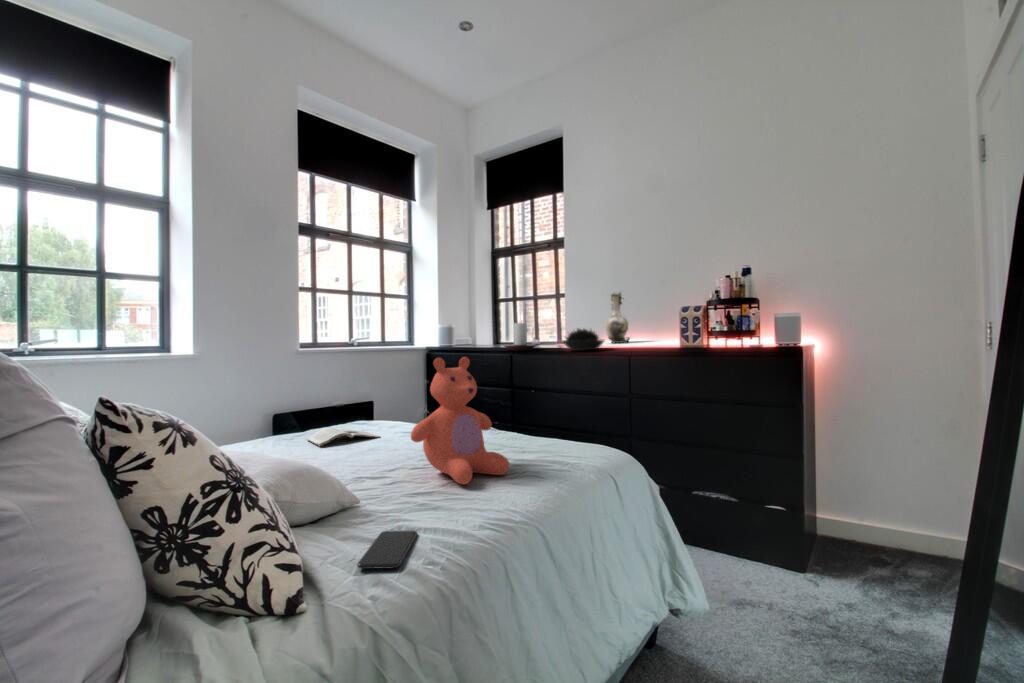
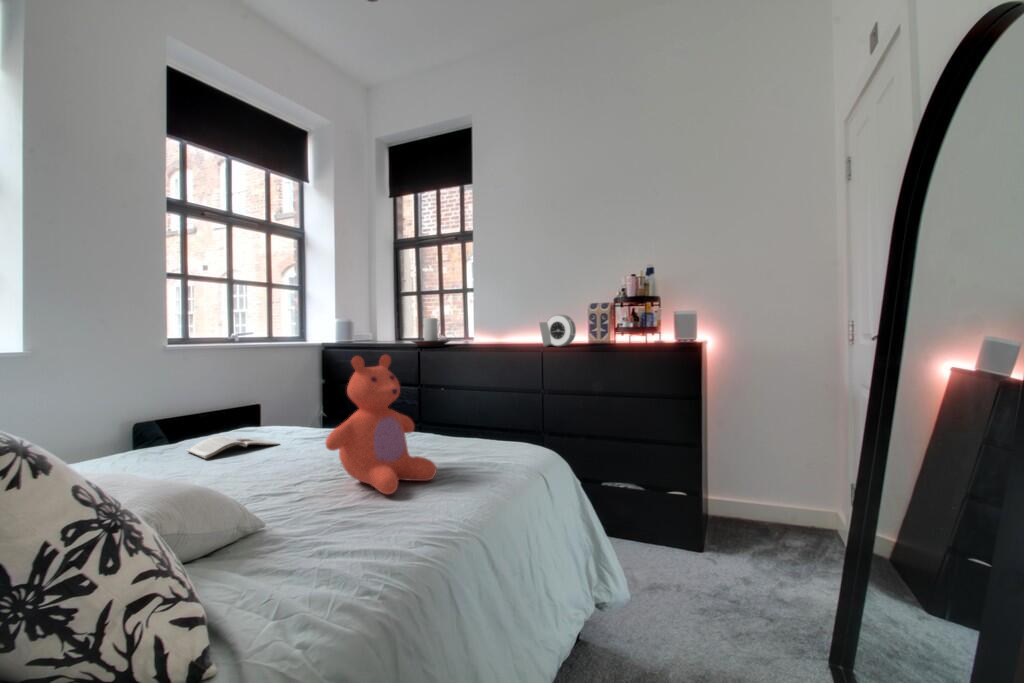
decorative vase: present [606,293,629,343] -> none [515,288,542,339]
alarm clock: none [626,318,664,351] -> present [539,315,576,347]
succulent plant: present [563,329,604,351] -> none [475,324,518,347]
smartphone: present [357,530,417,569] -> none [277,554,345,609]

